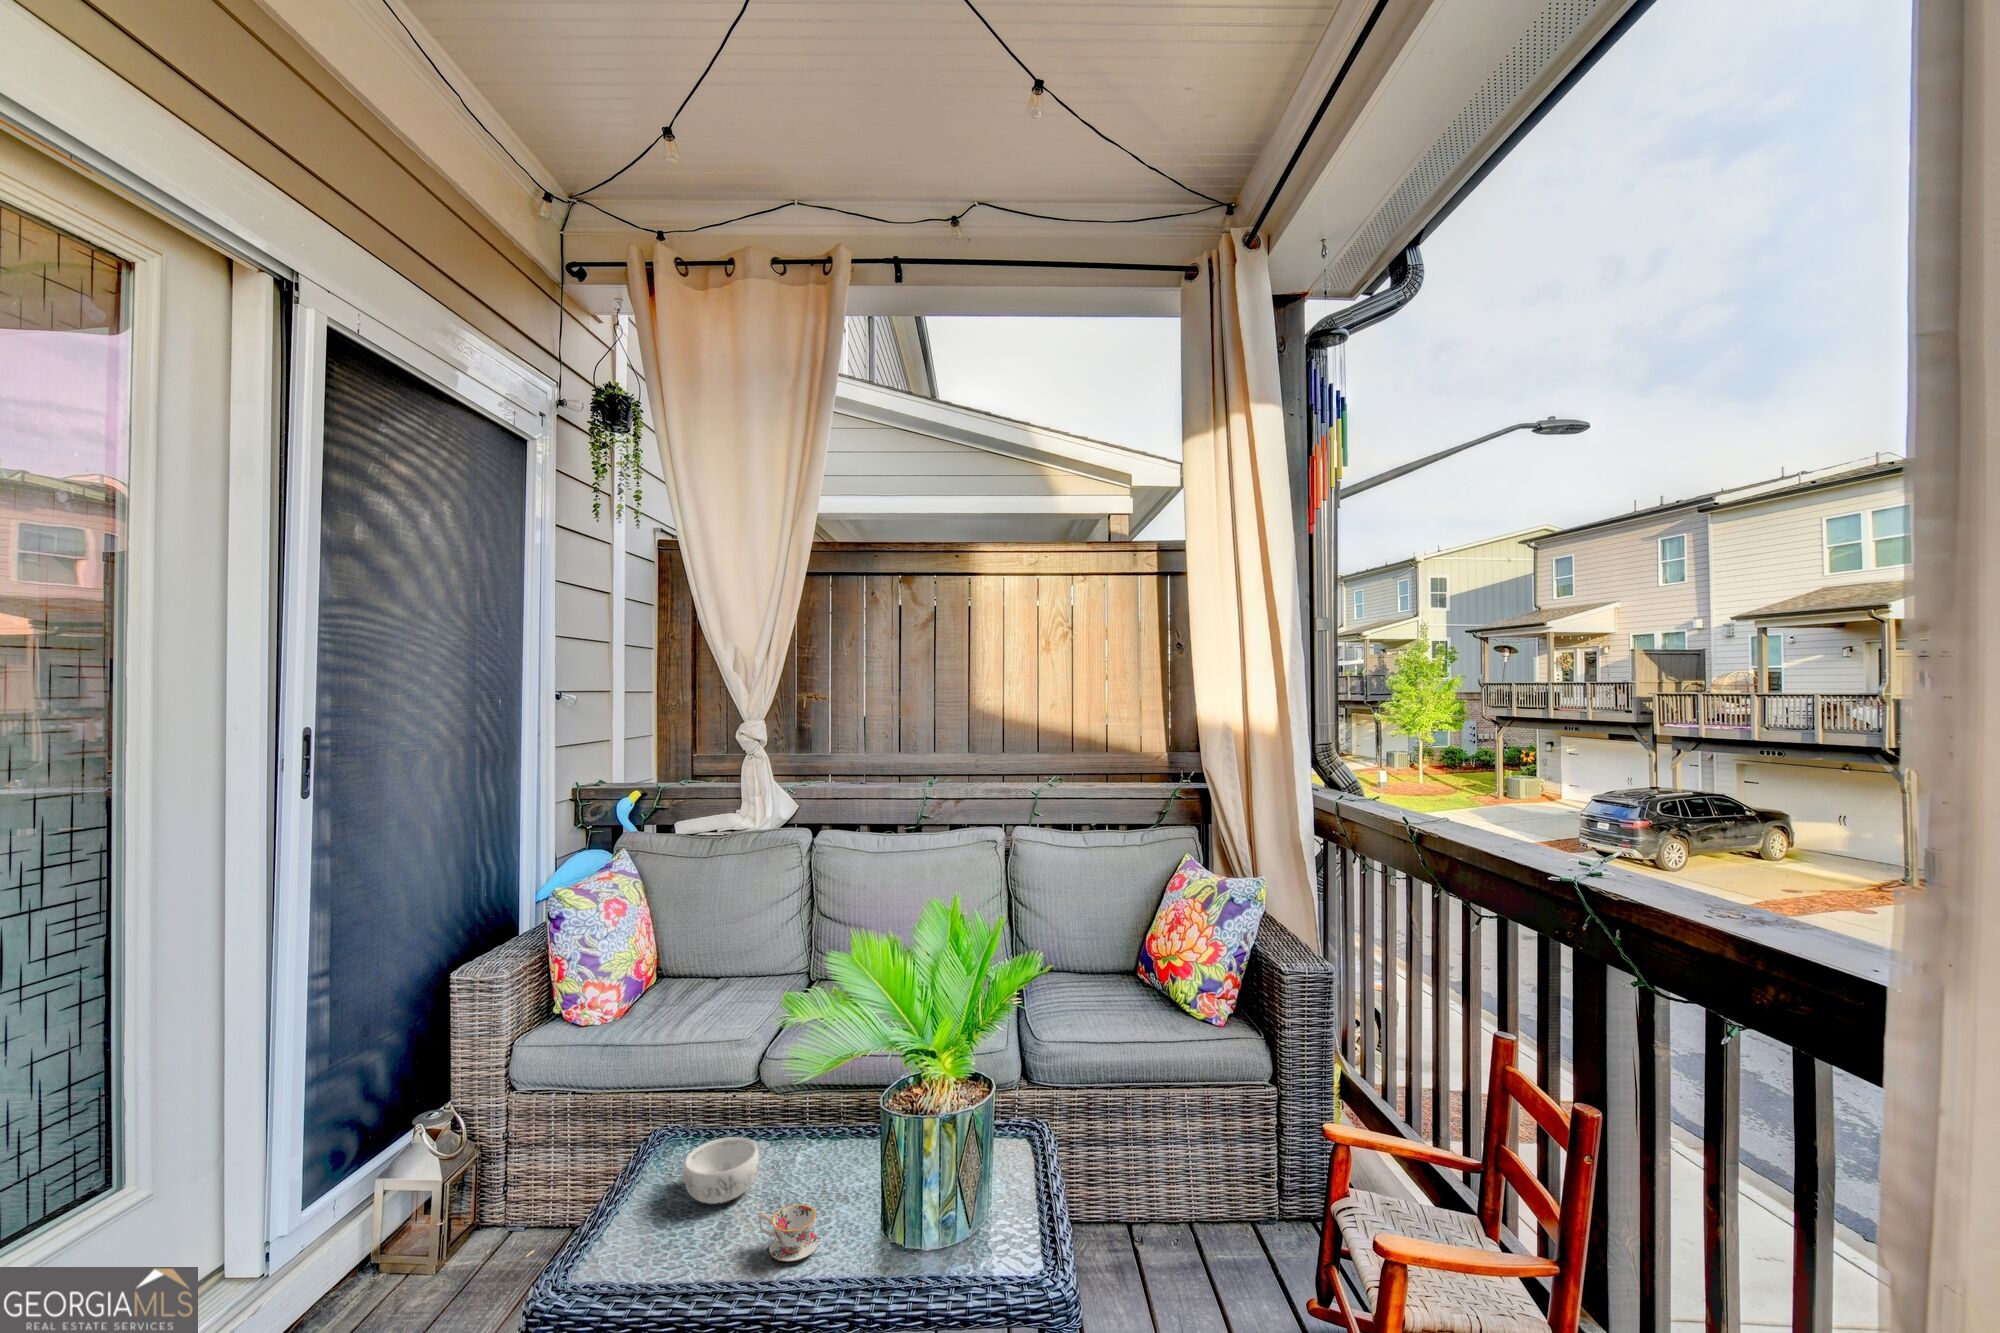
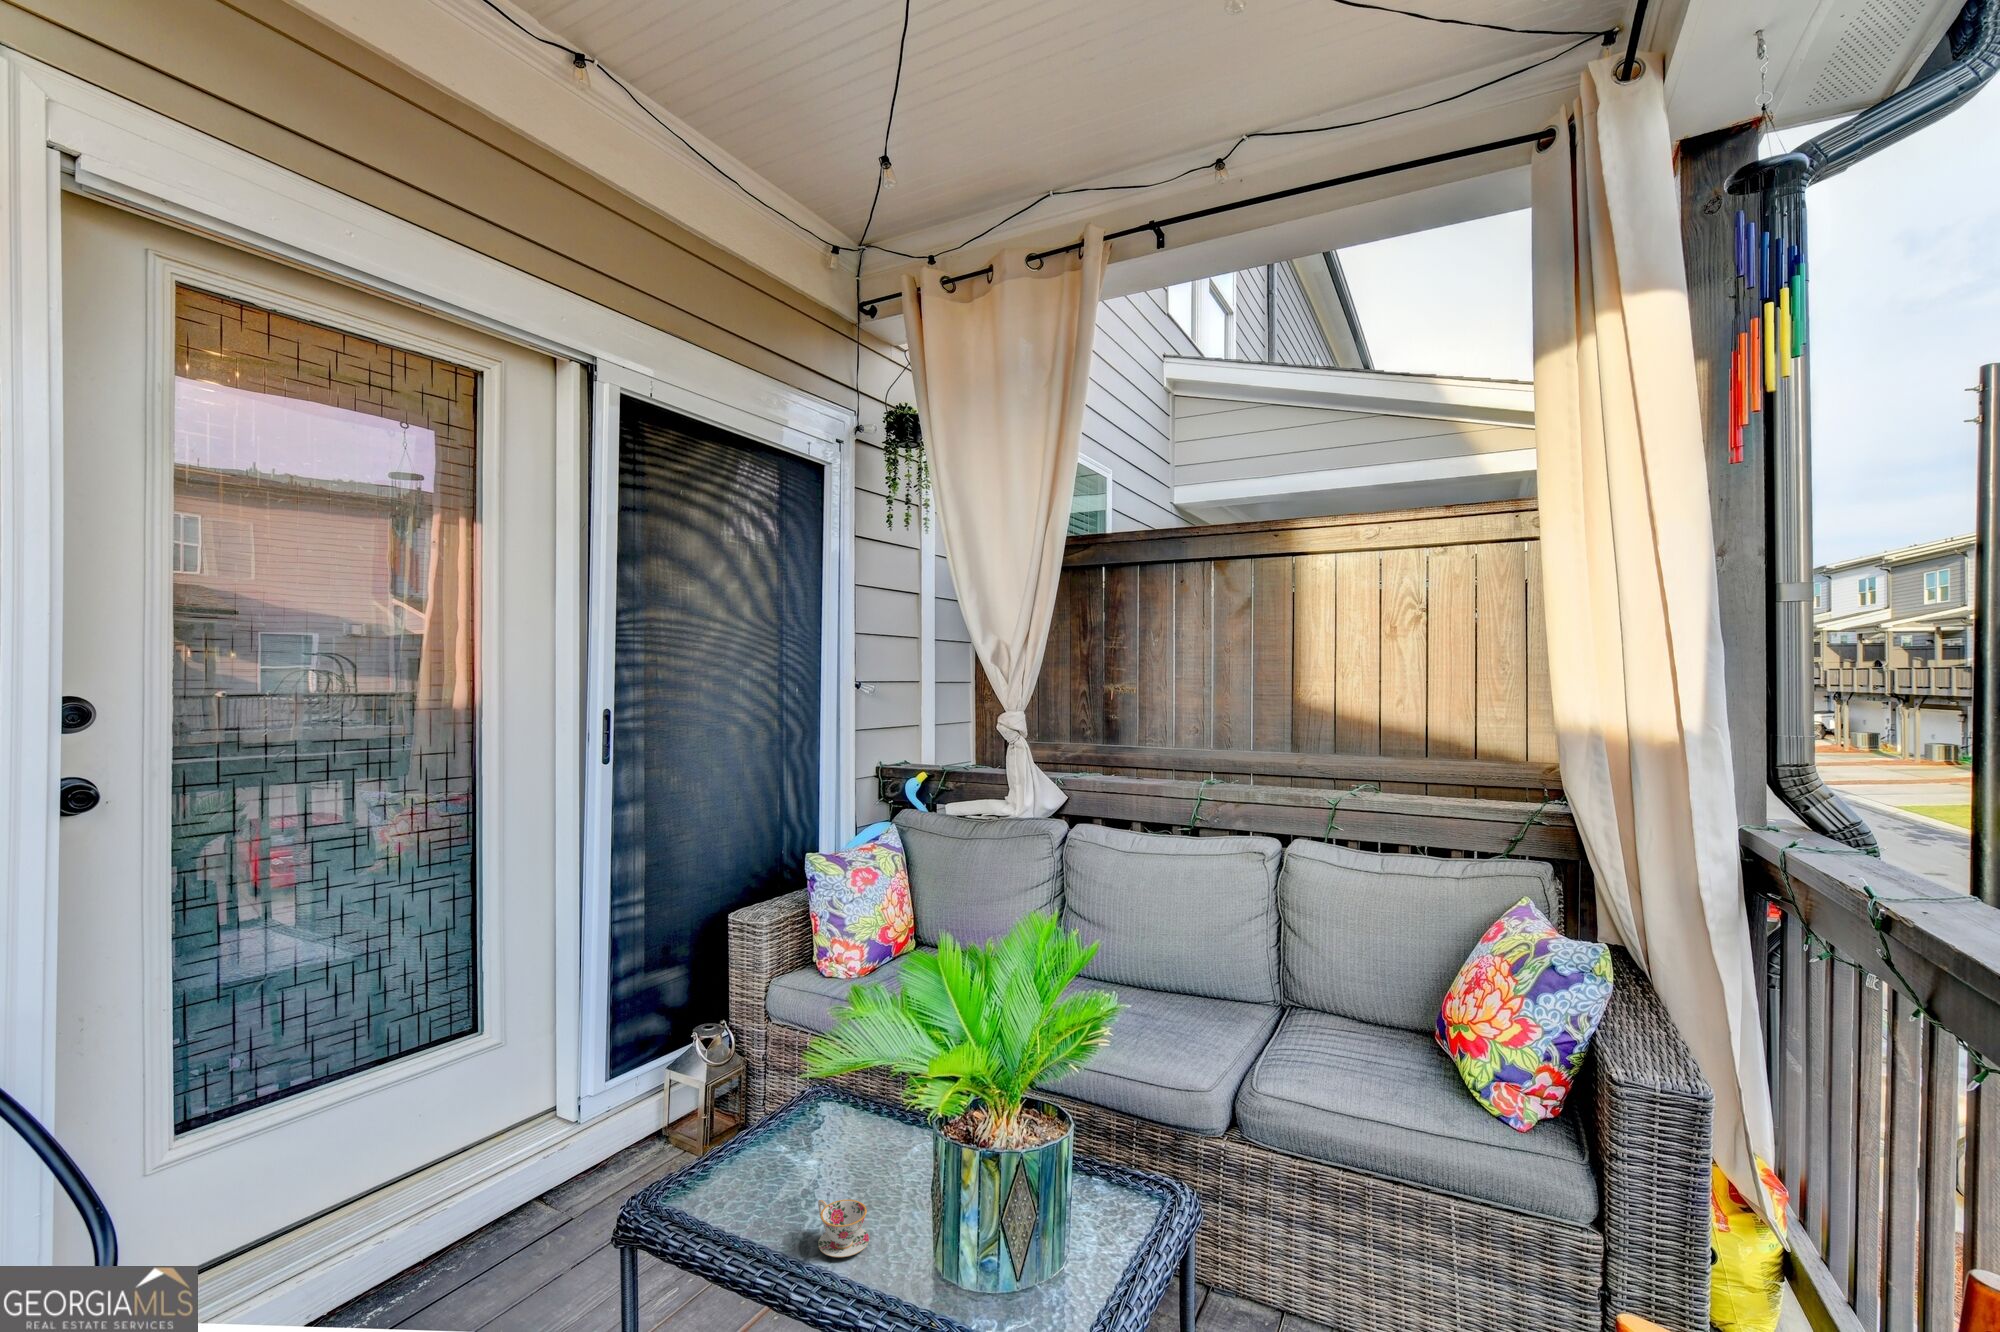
decorative bowl: present [683,1137,759,1204] -> none [789,1114,863,1178]

